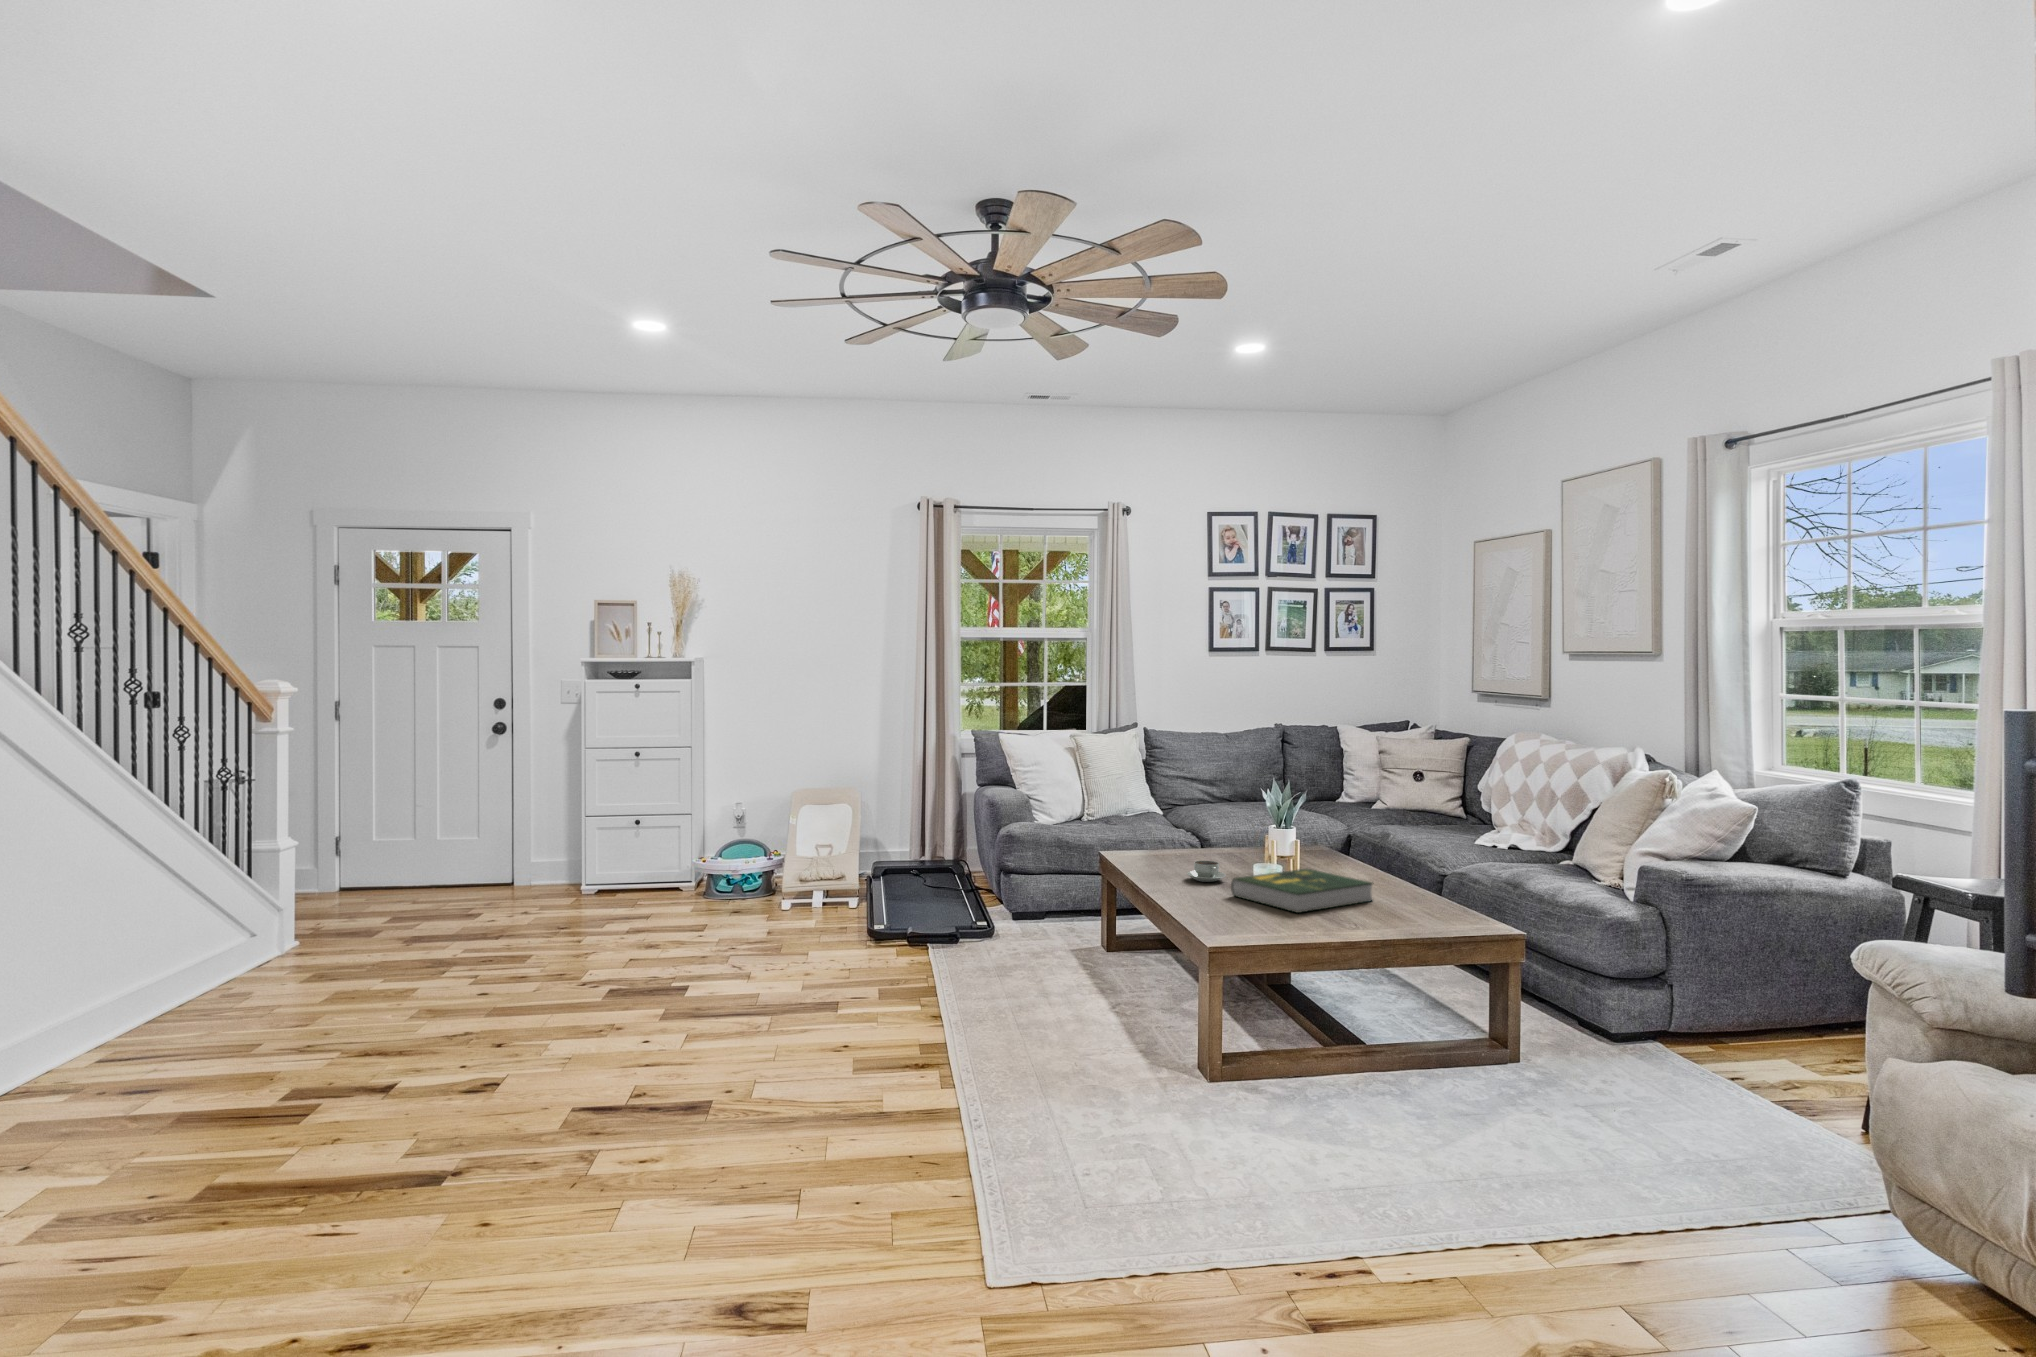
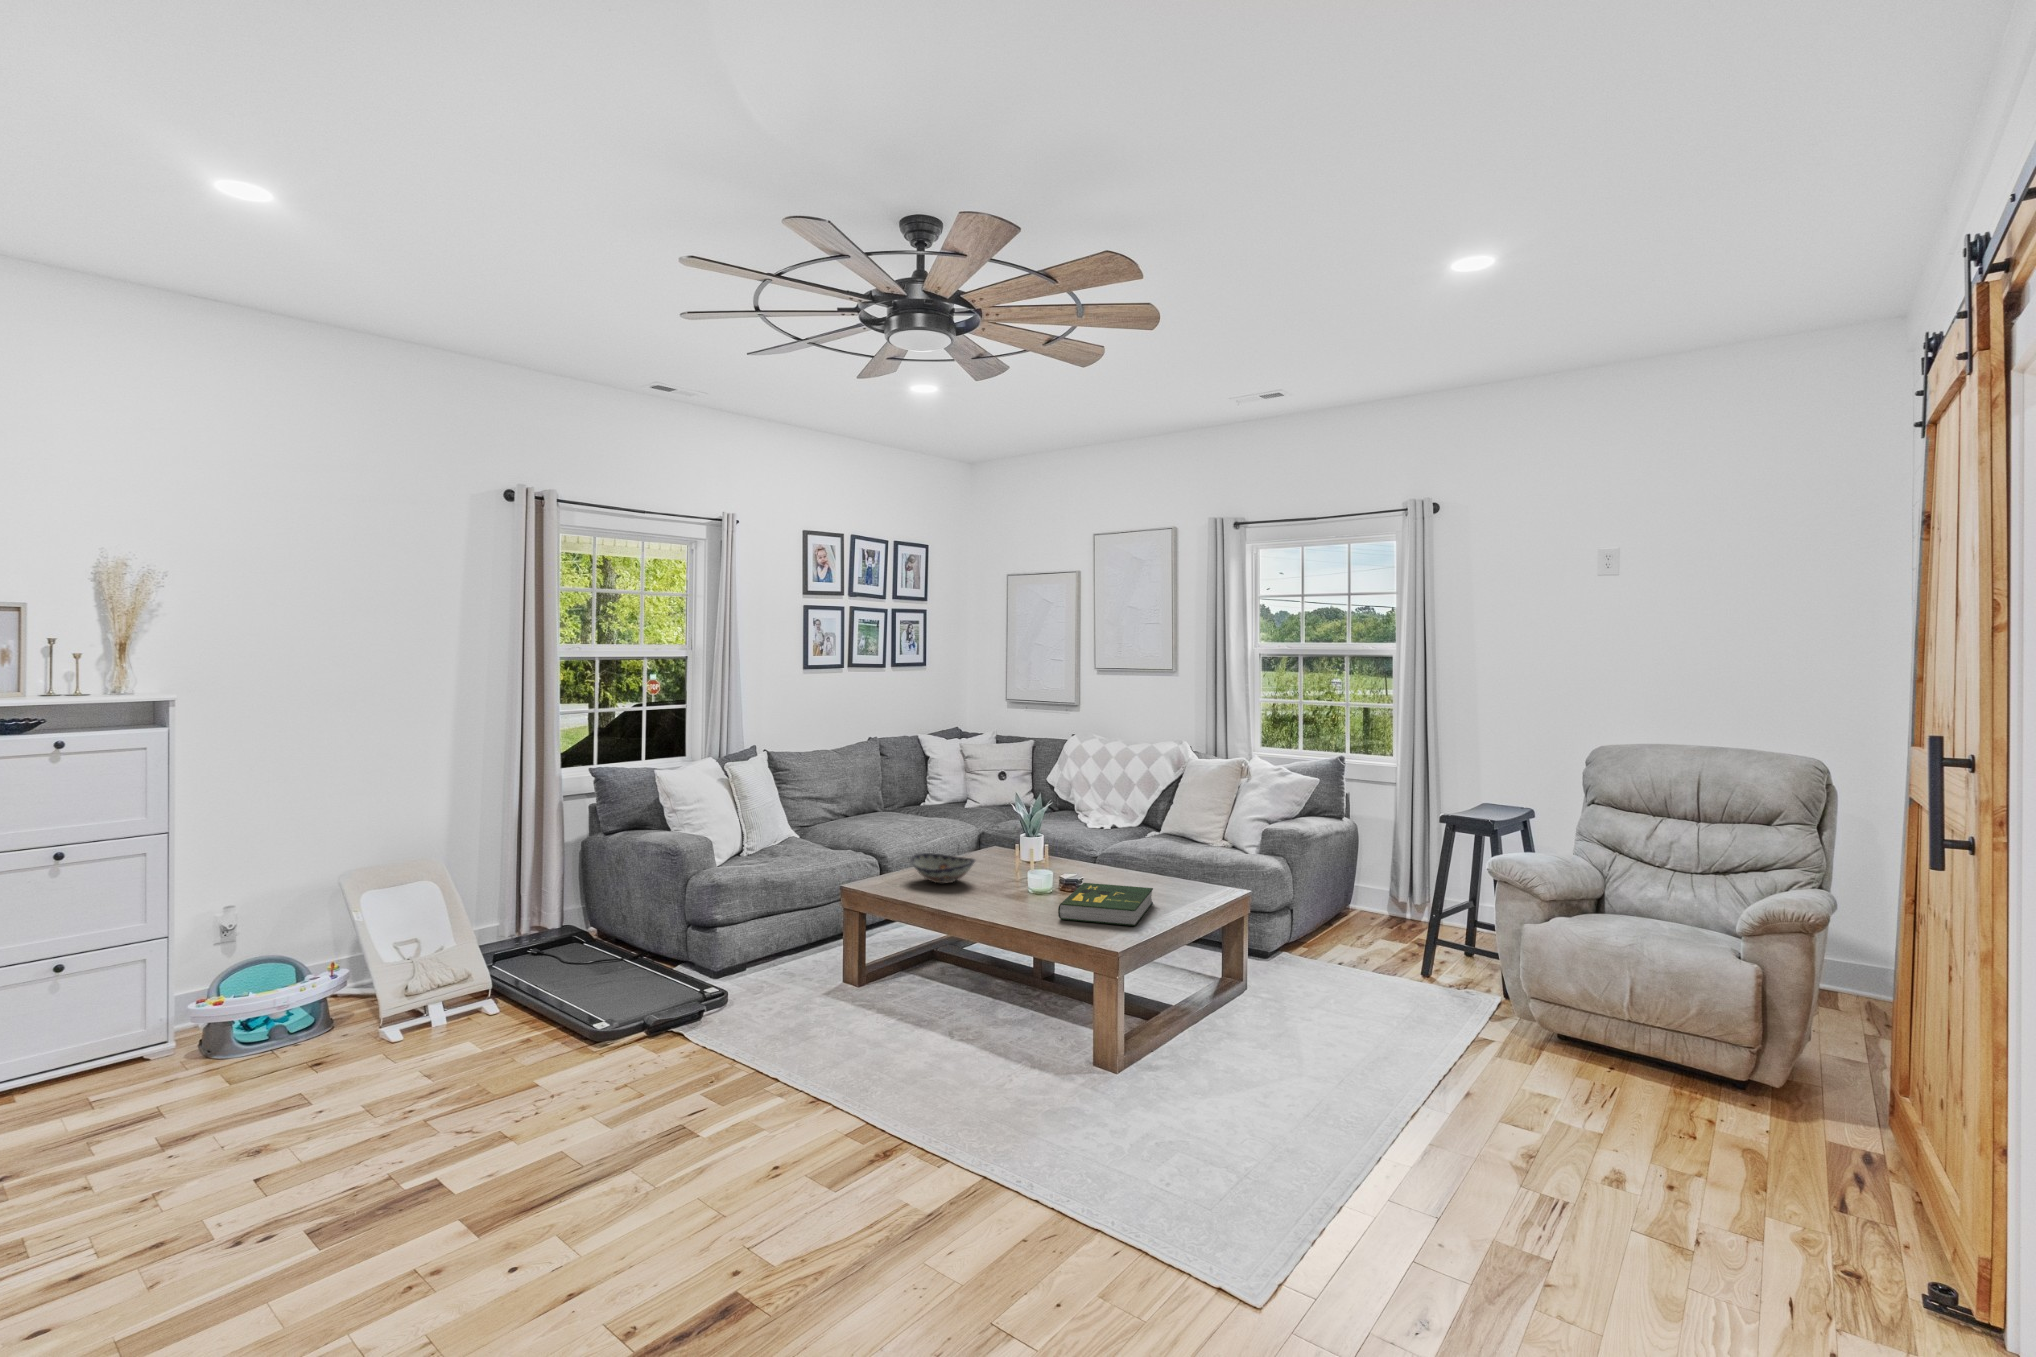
decorative bowl: none [1161,824,1226,856] -> present [910,853,975,884]
coffee cup: present [1187,861,1226,882] -> none [991,889,1027,909]

